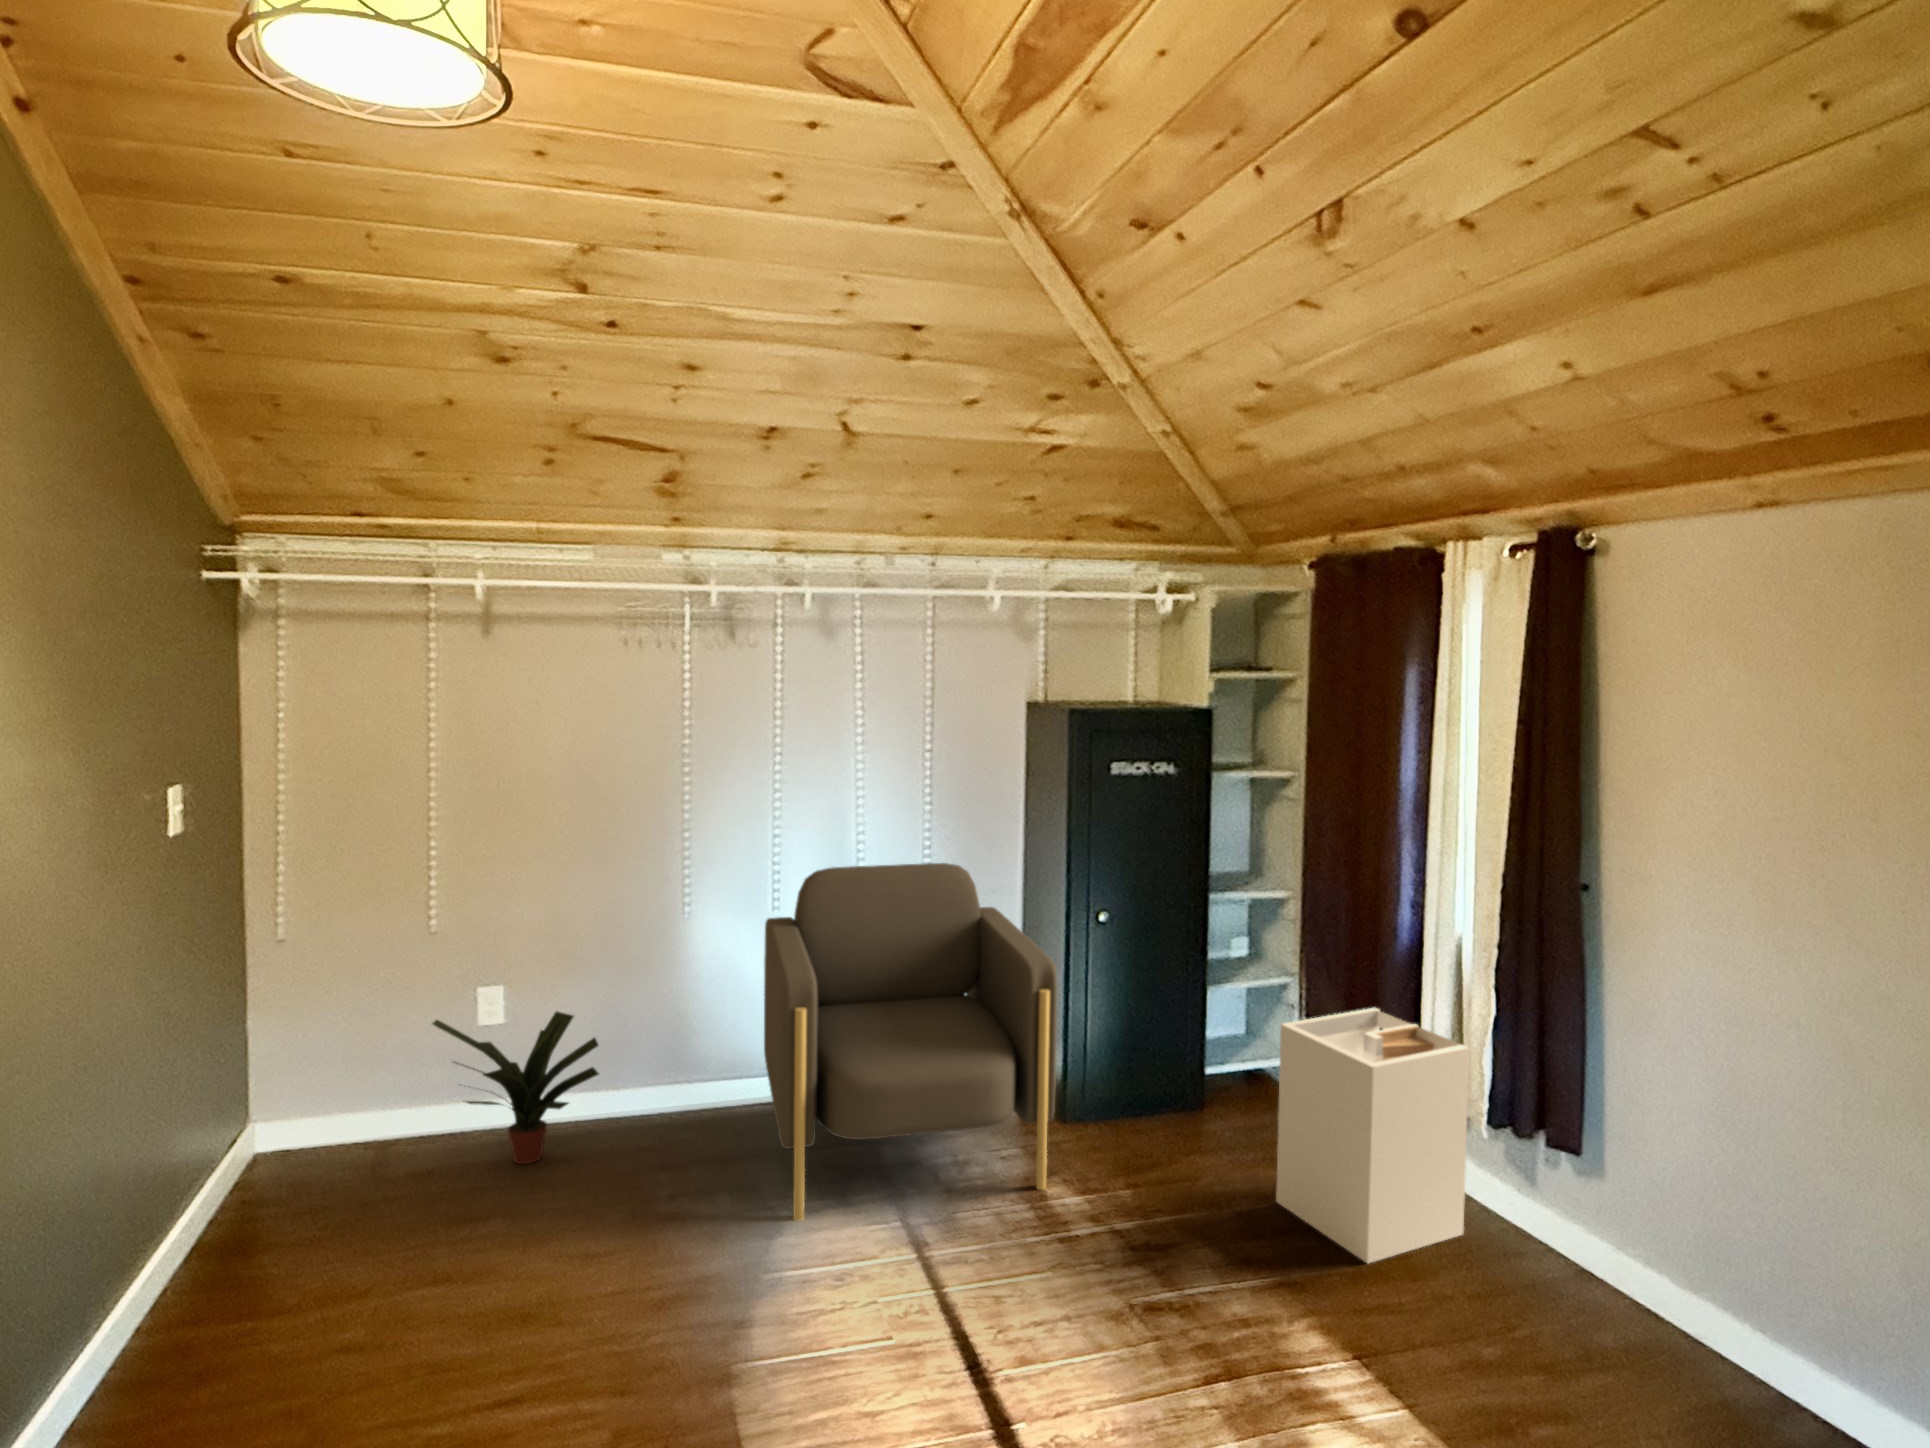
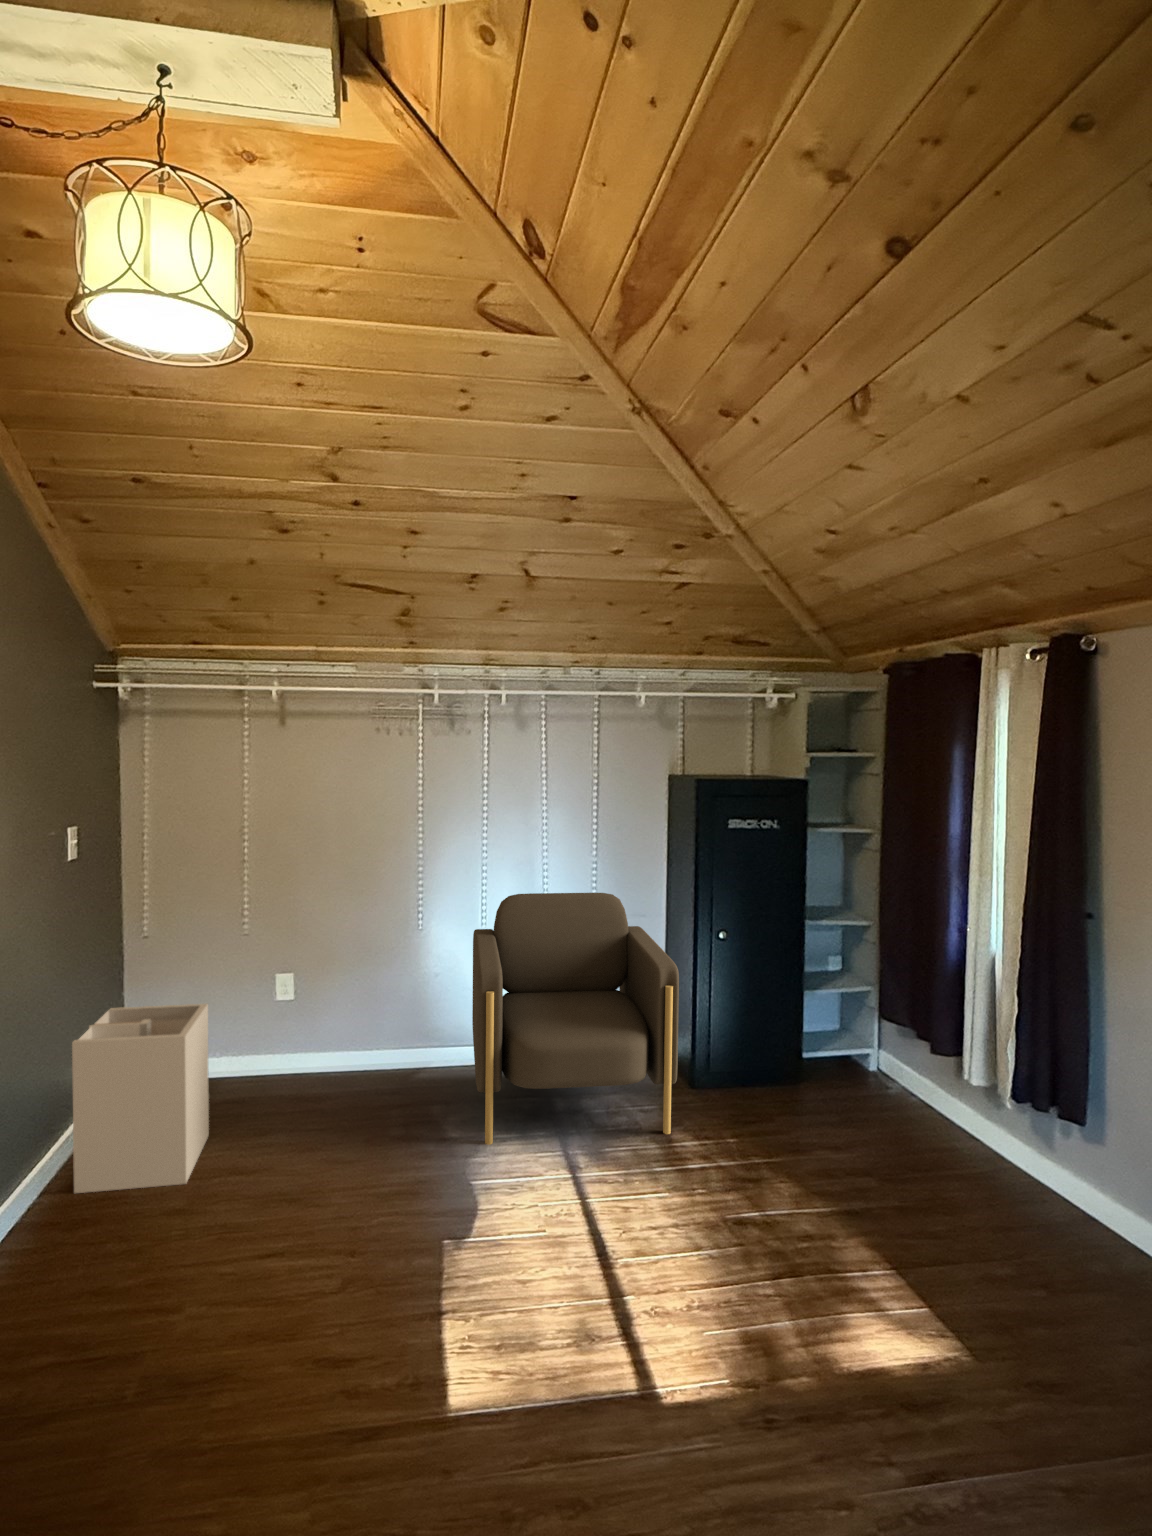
laundry hamper: present [1276,1007,1469,1264] -> present [72,1004,209,1193]
potted plant: present [433,1011,599,1164] -> none [244,990,358,1095]

